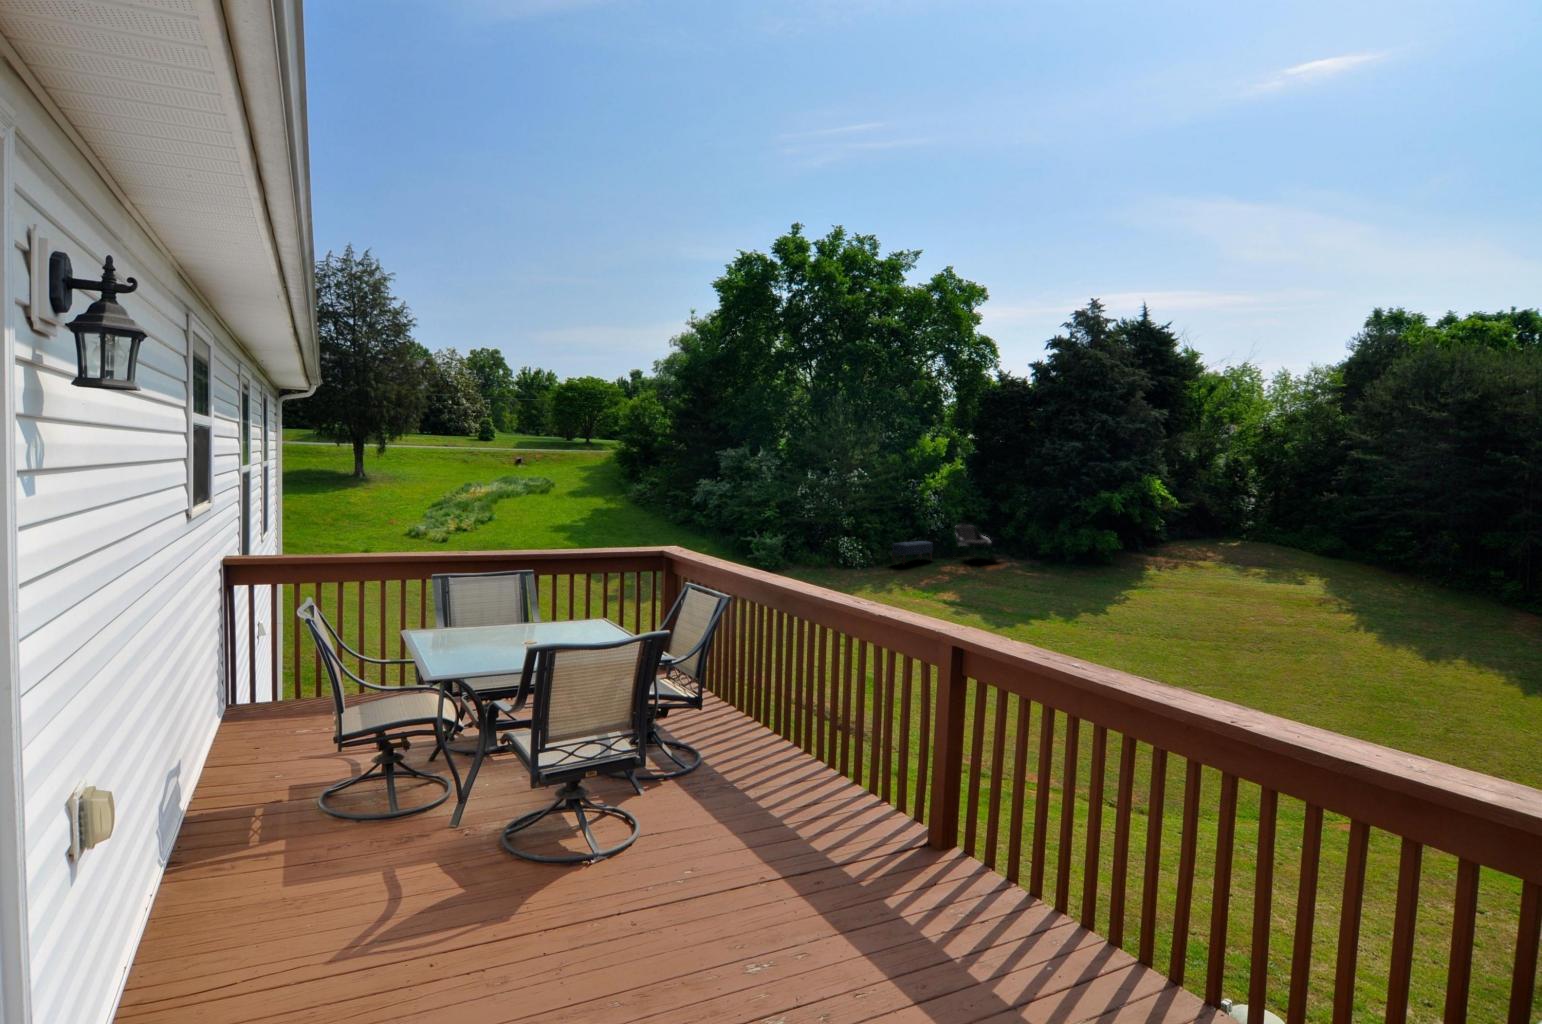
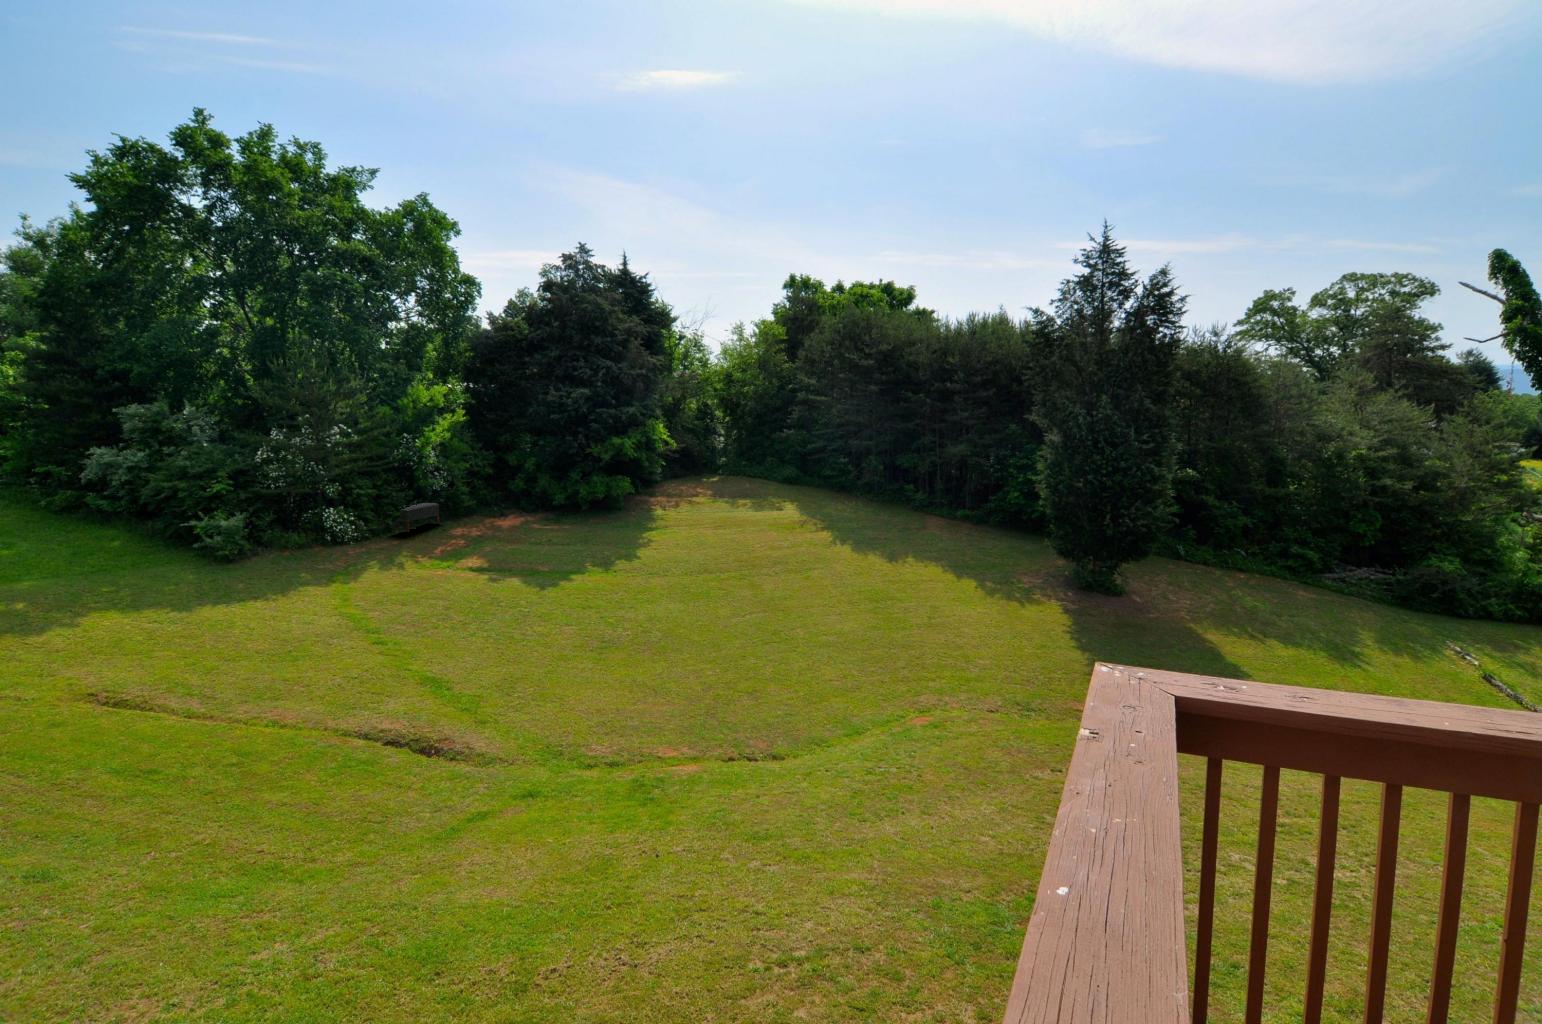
lounge chair: present [955,524,992,546] -> none [462,480,505,521]

